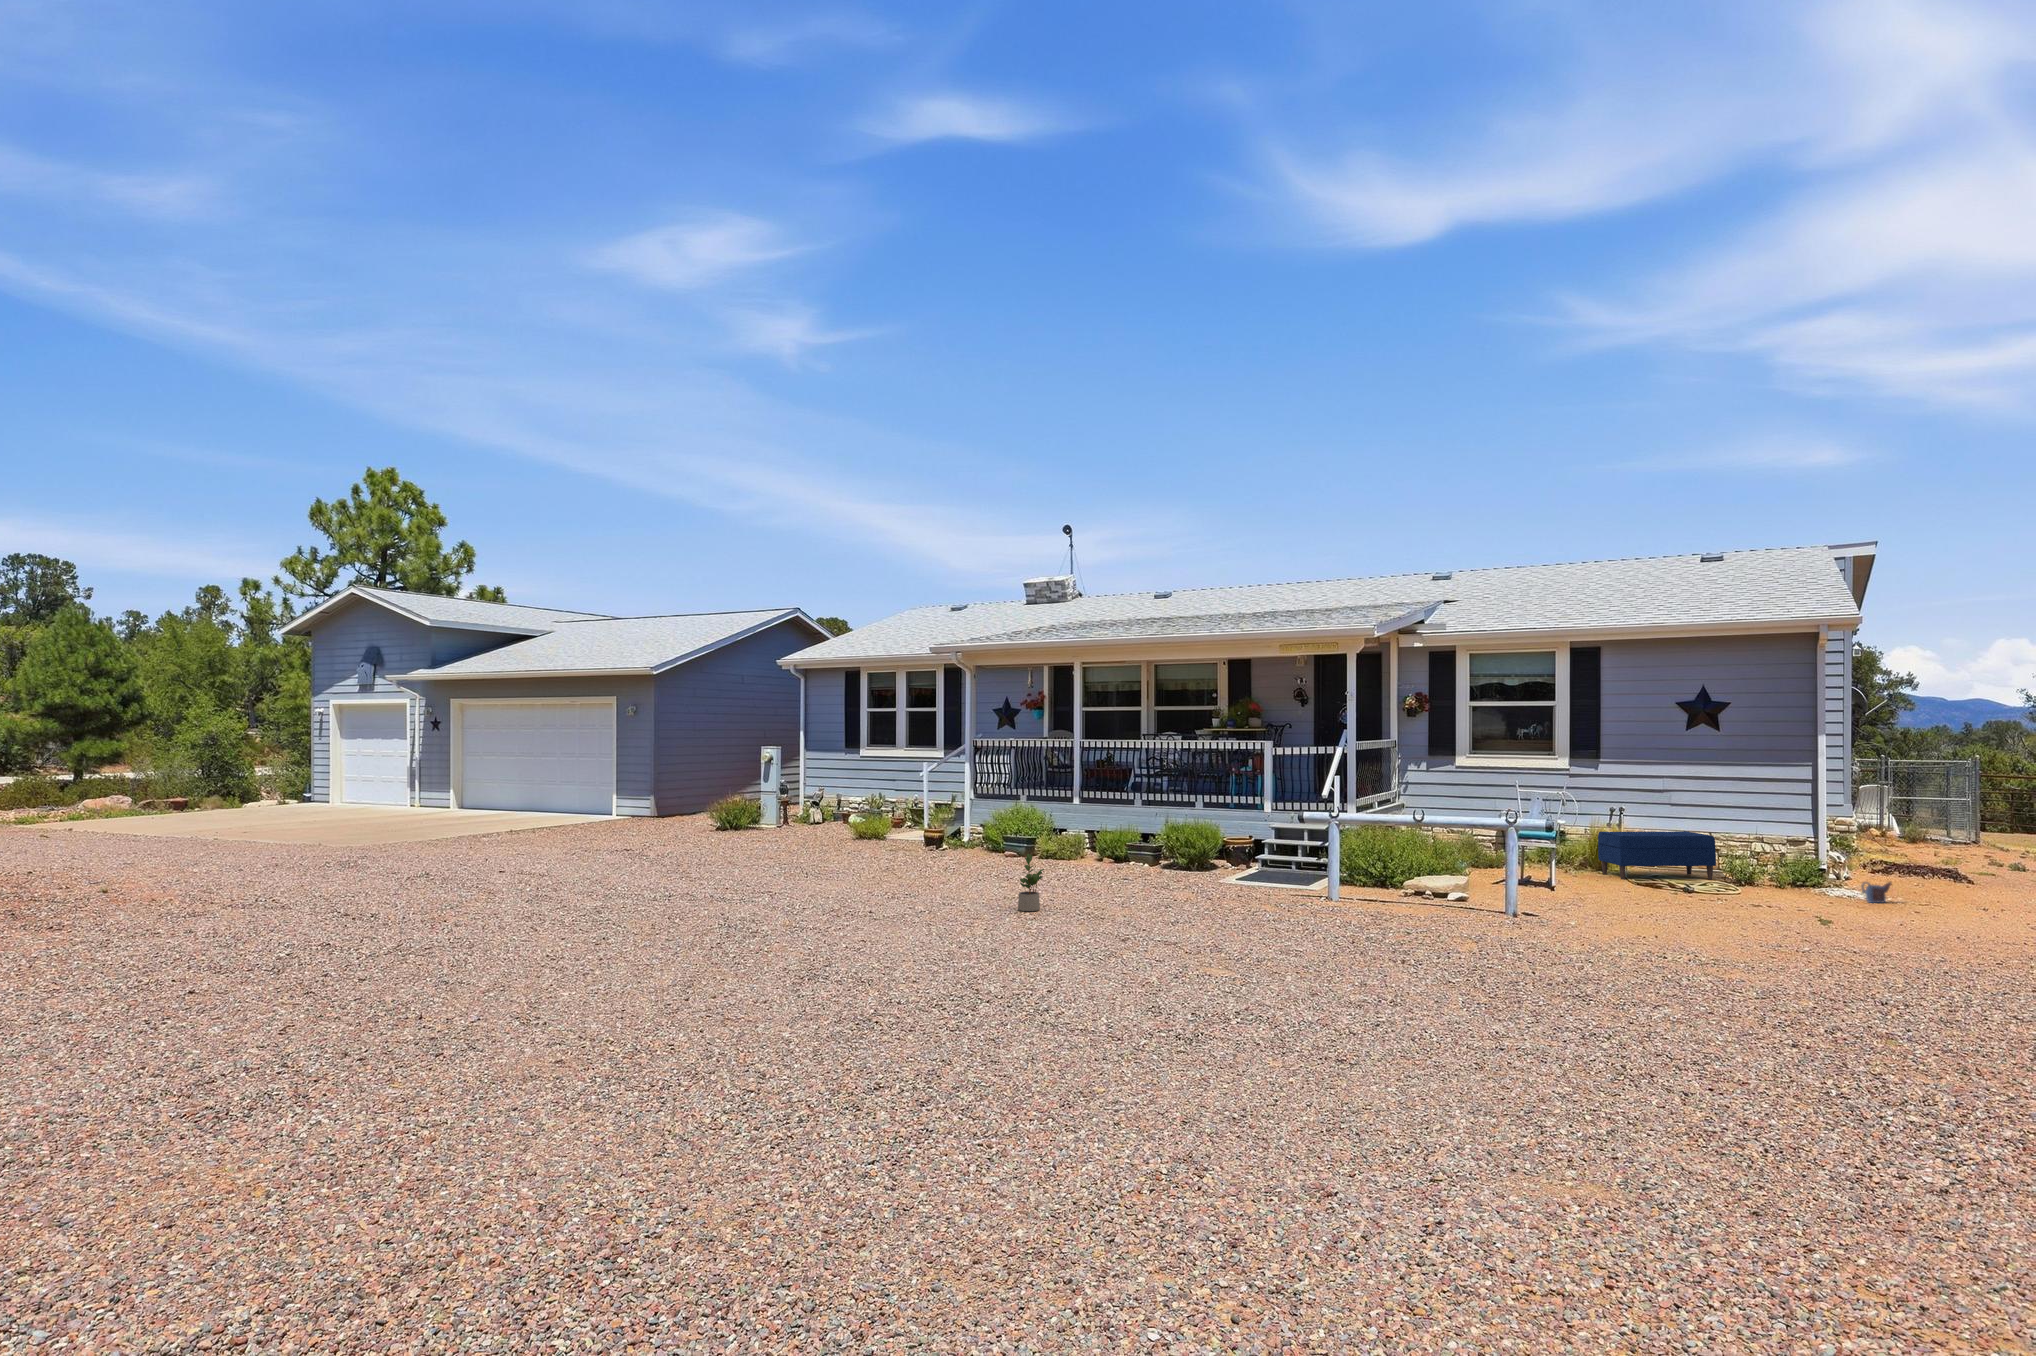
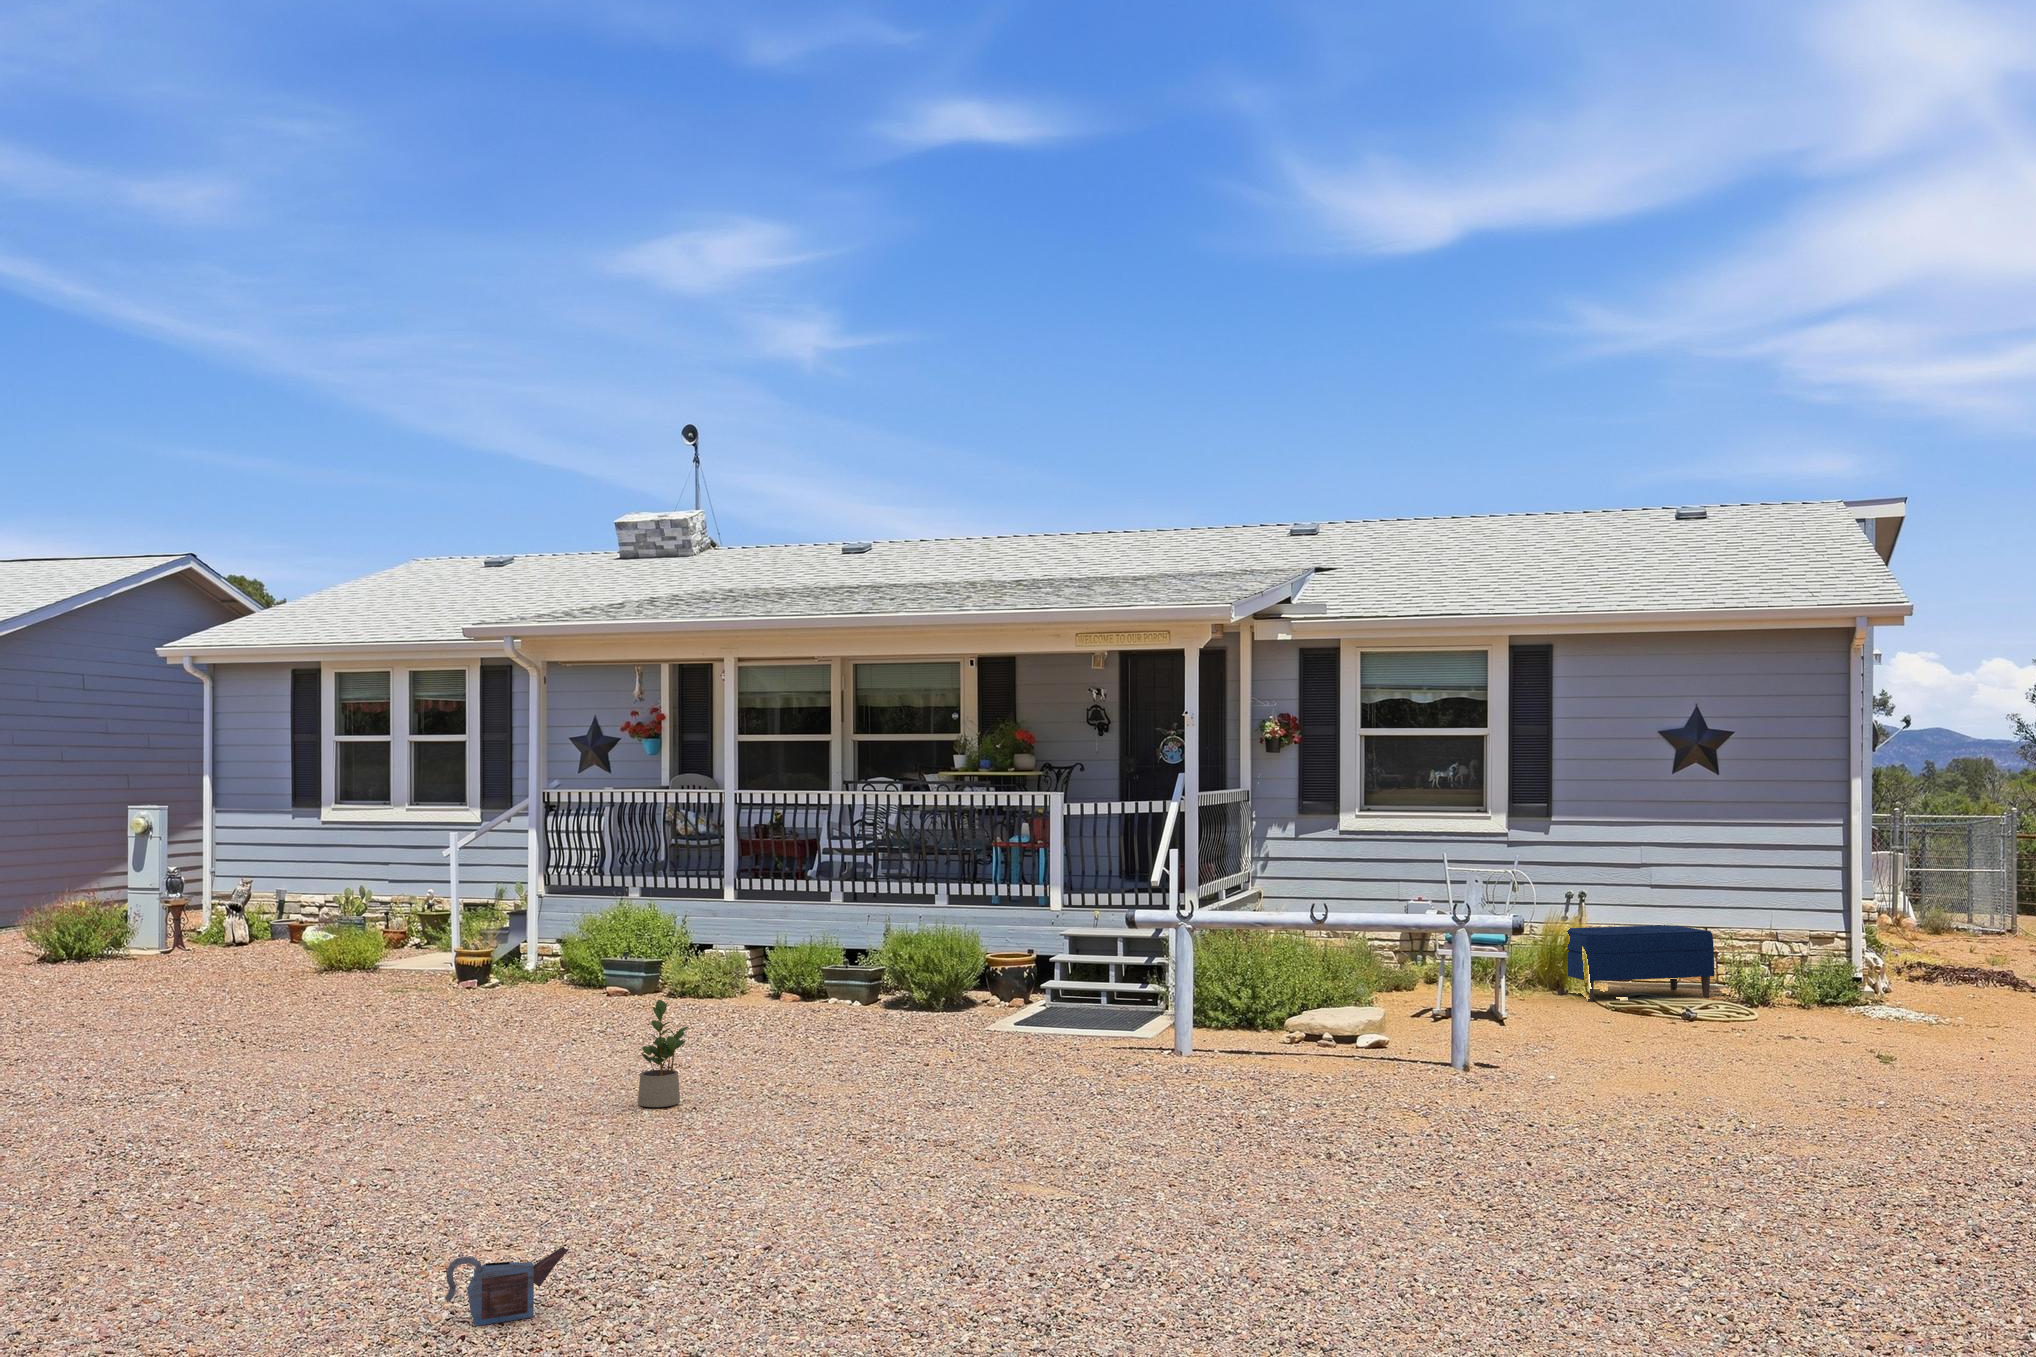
watering can: present [1861,882,1891,903] -> present [445,1247,568,1326]

